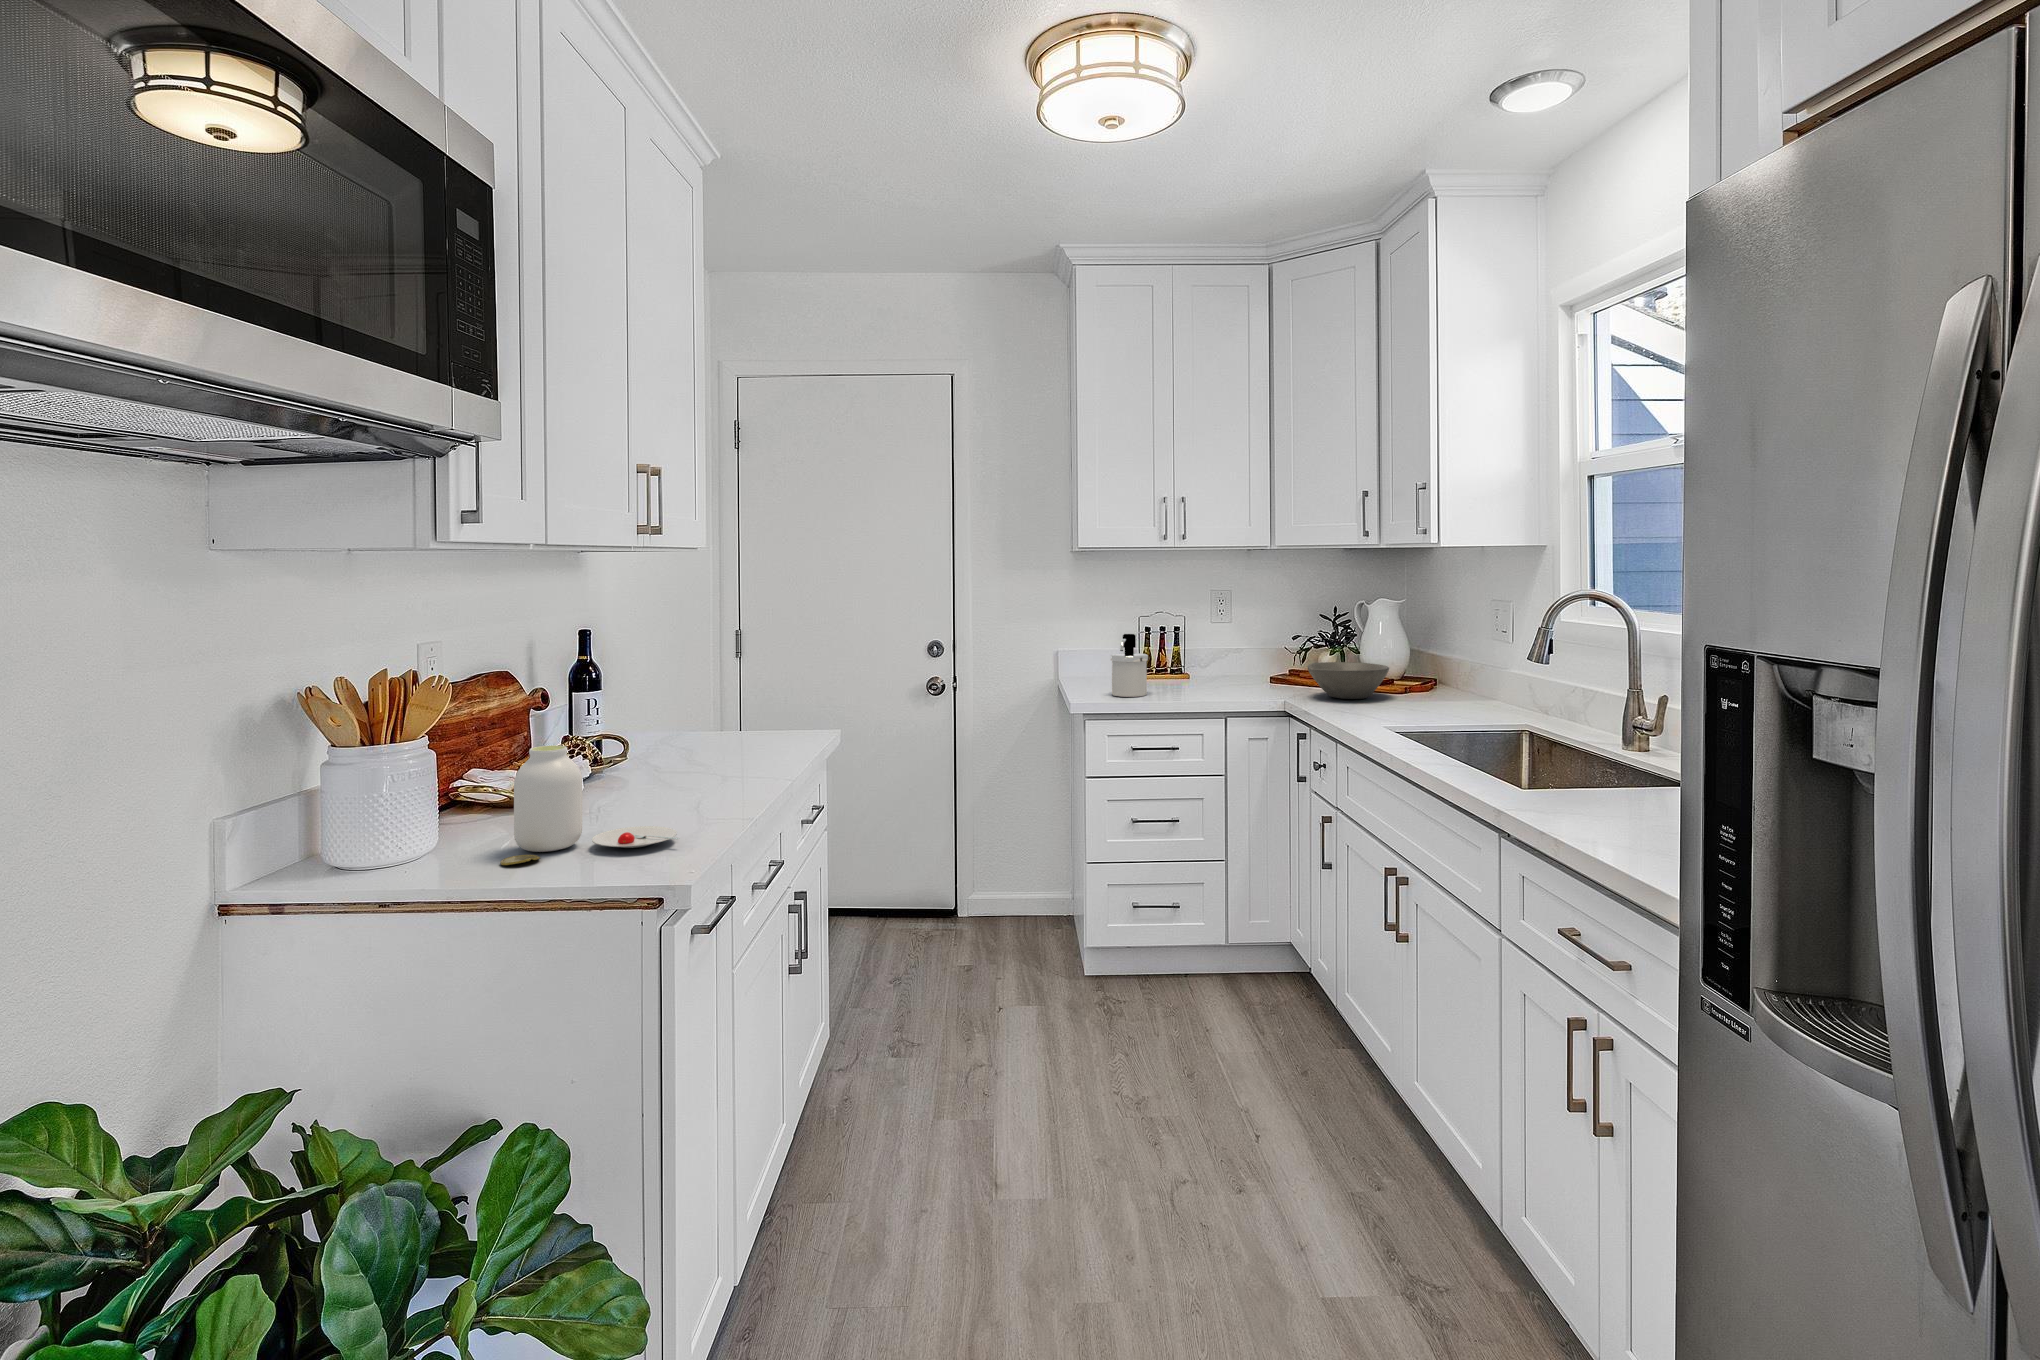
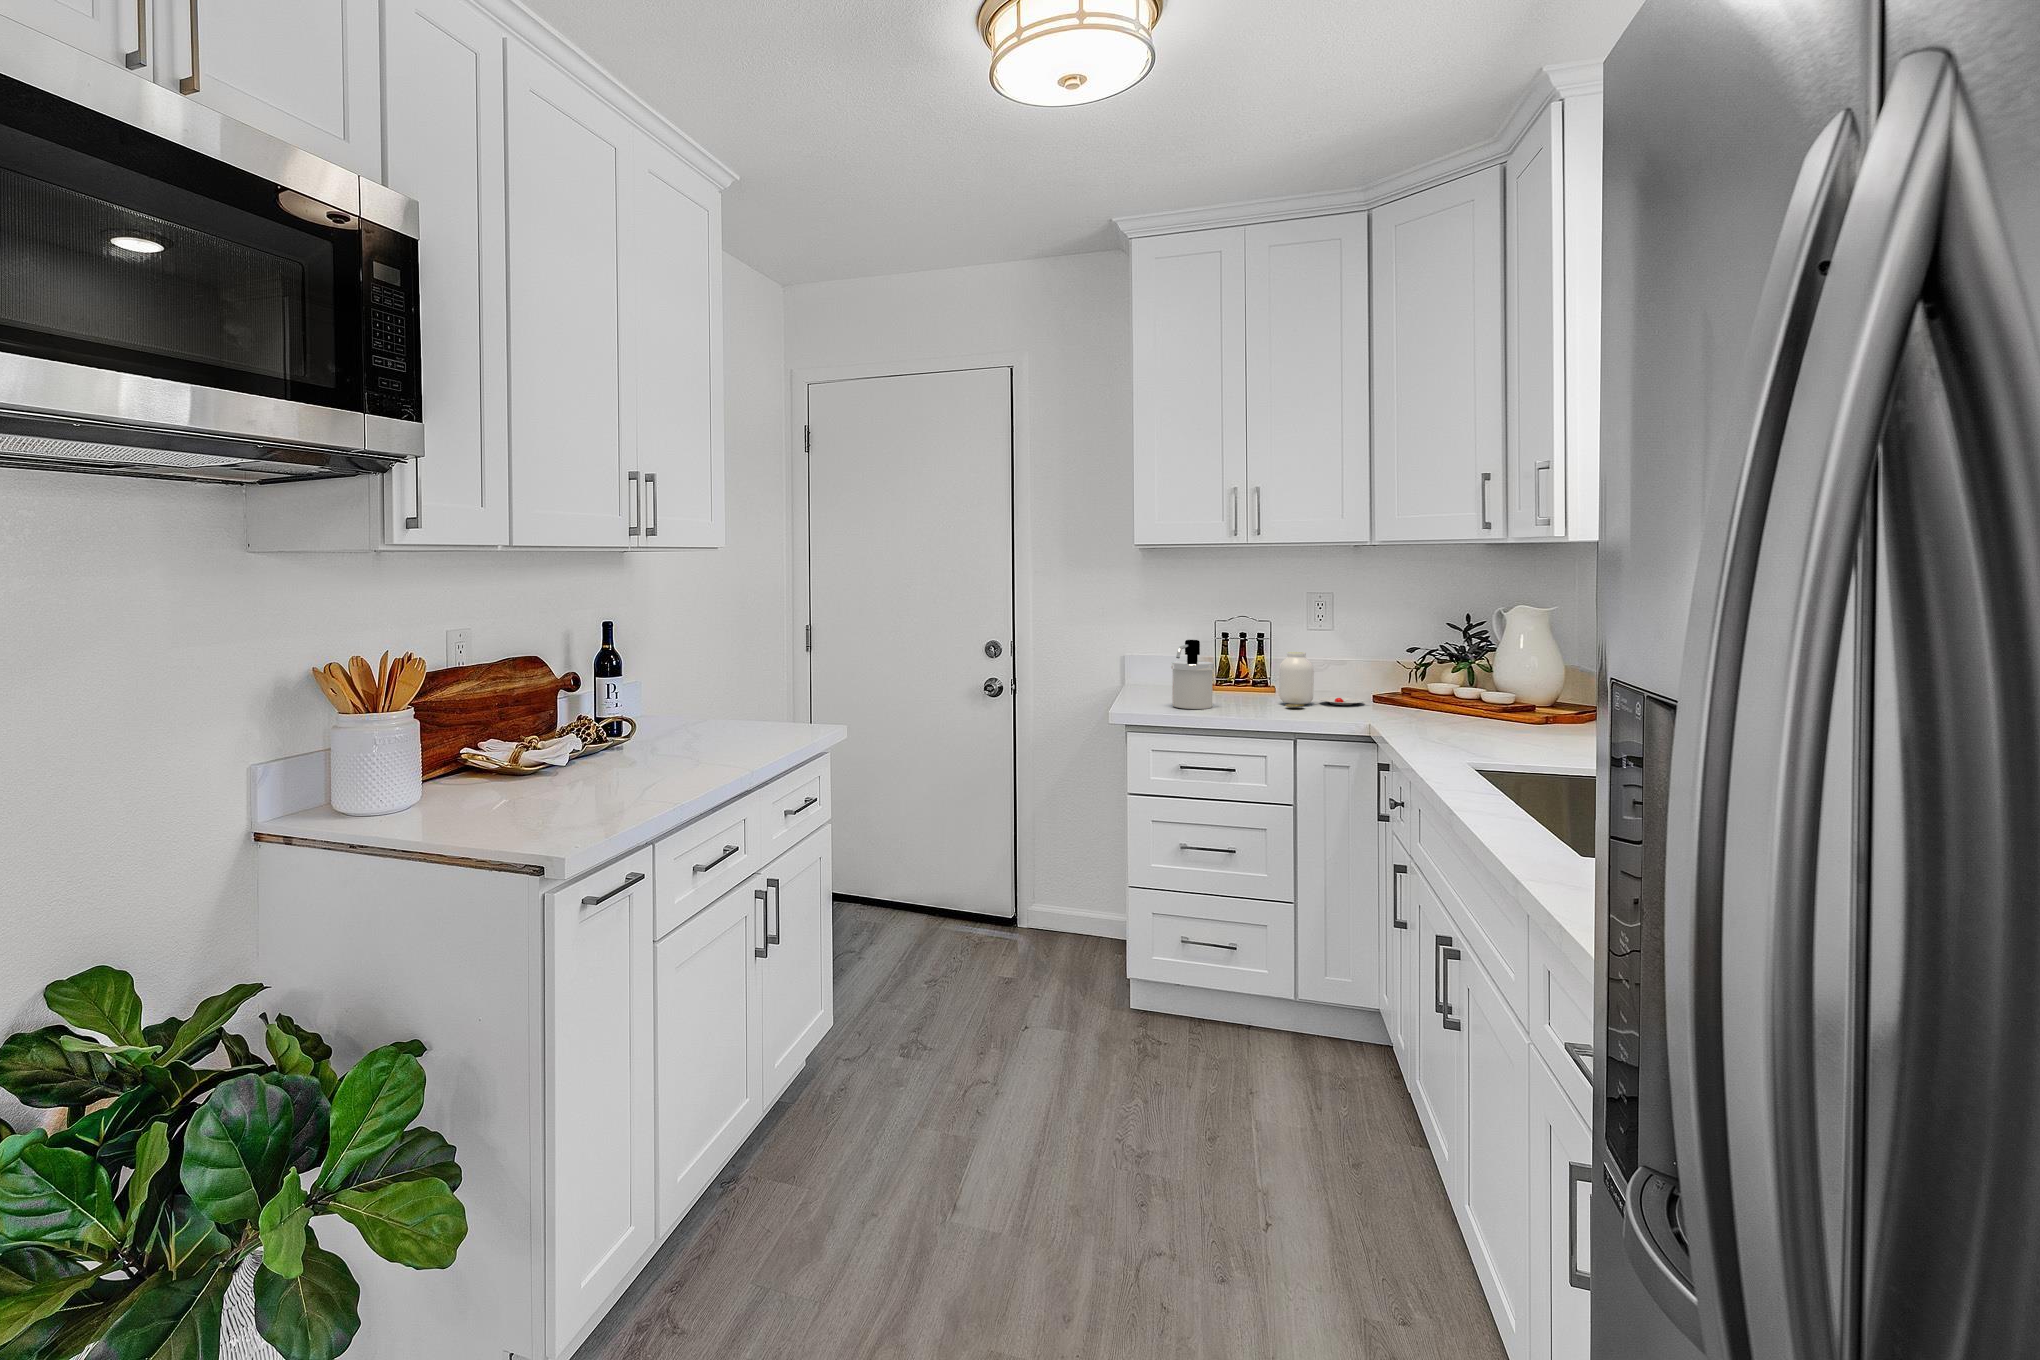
bowl: present [1307,662,1389,699] -> none [1400,680,1506,724]
jar: present [500,745,679,865] -> present [1279,652,1365,707]

